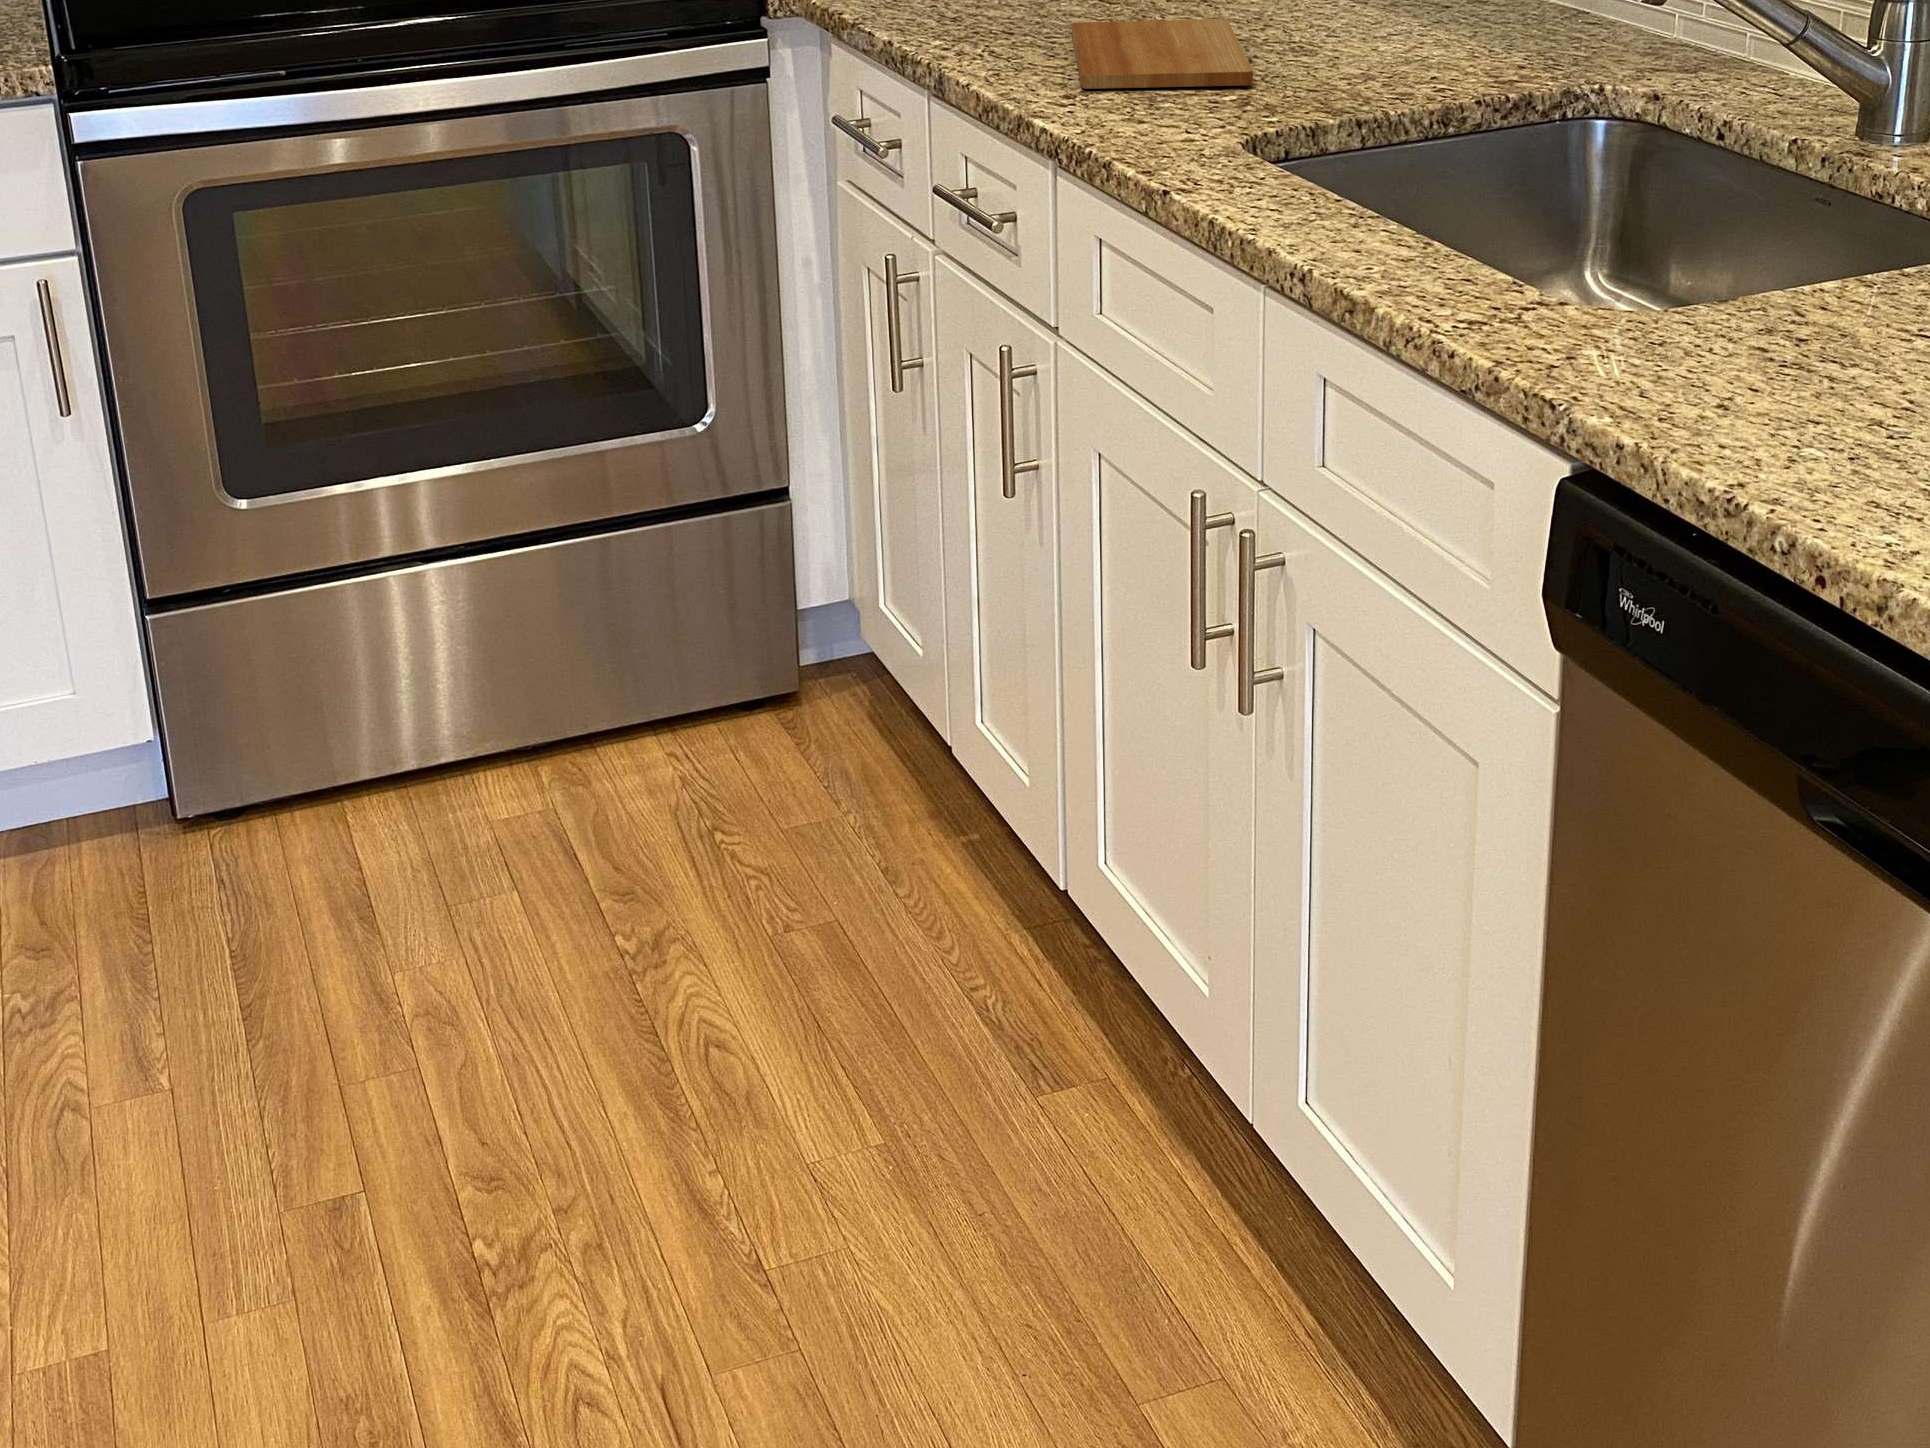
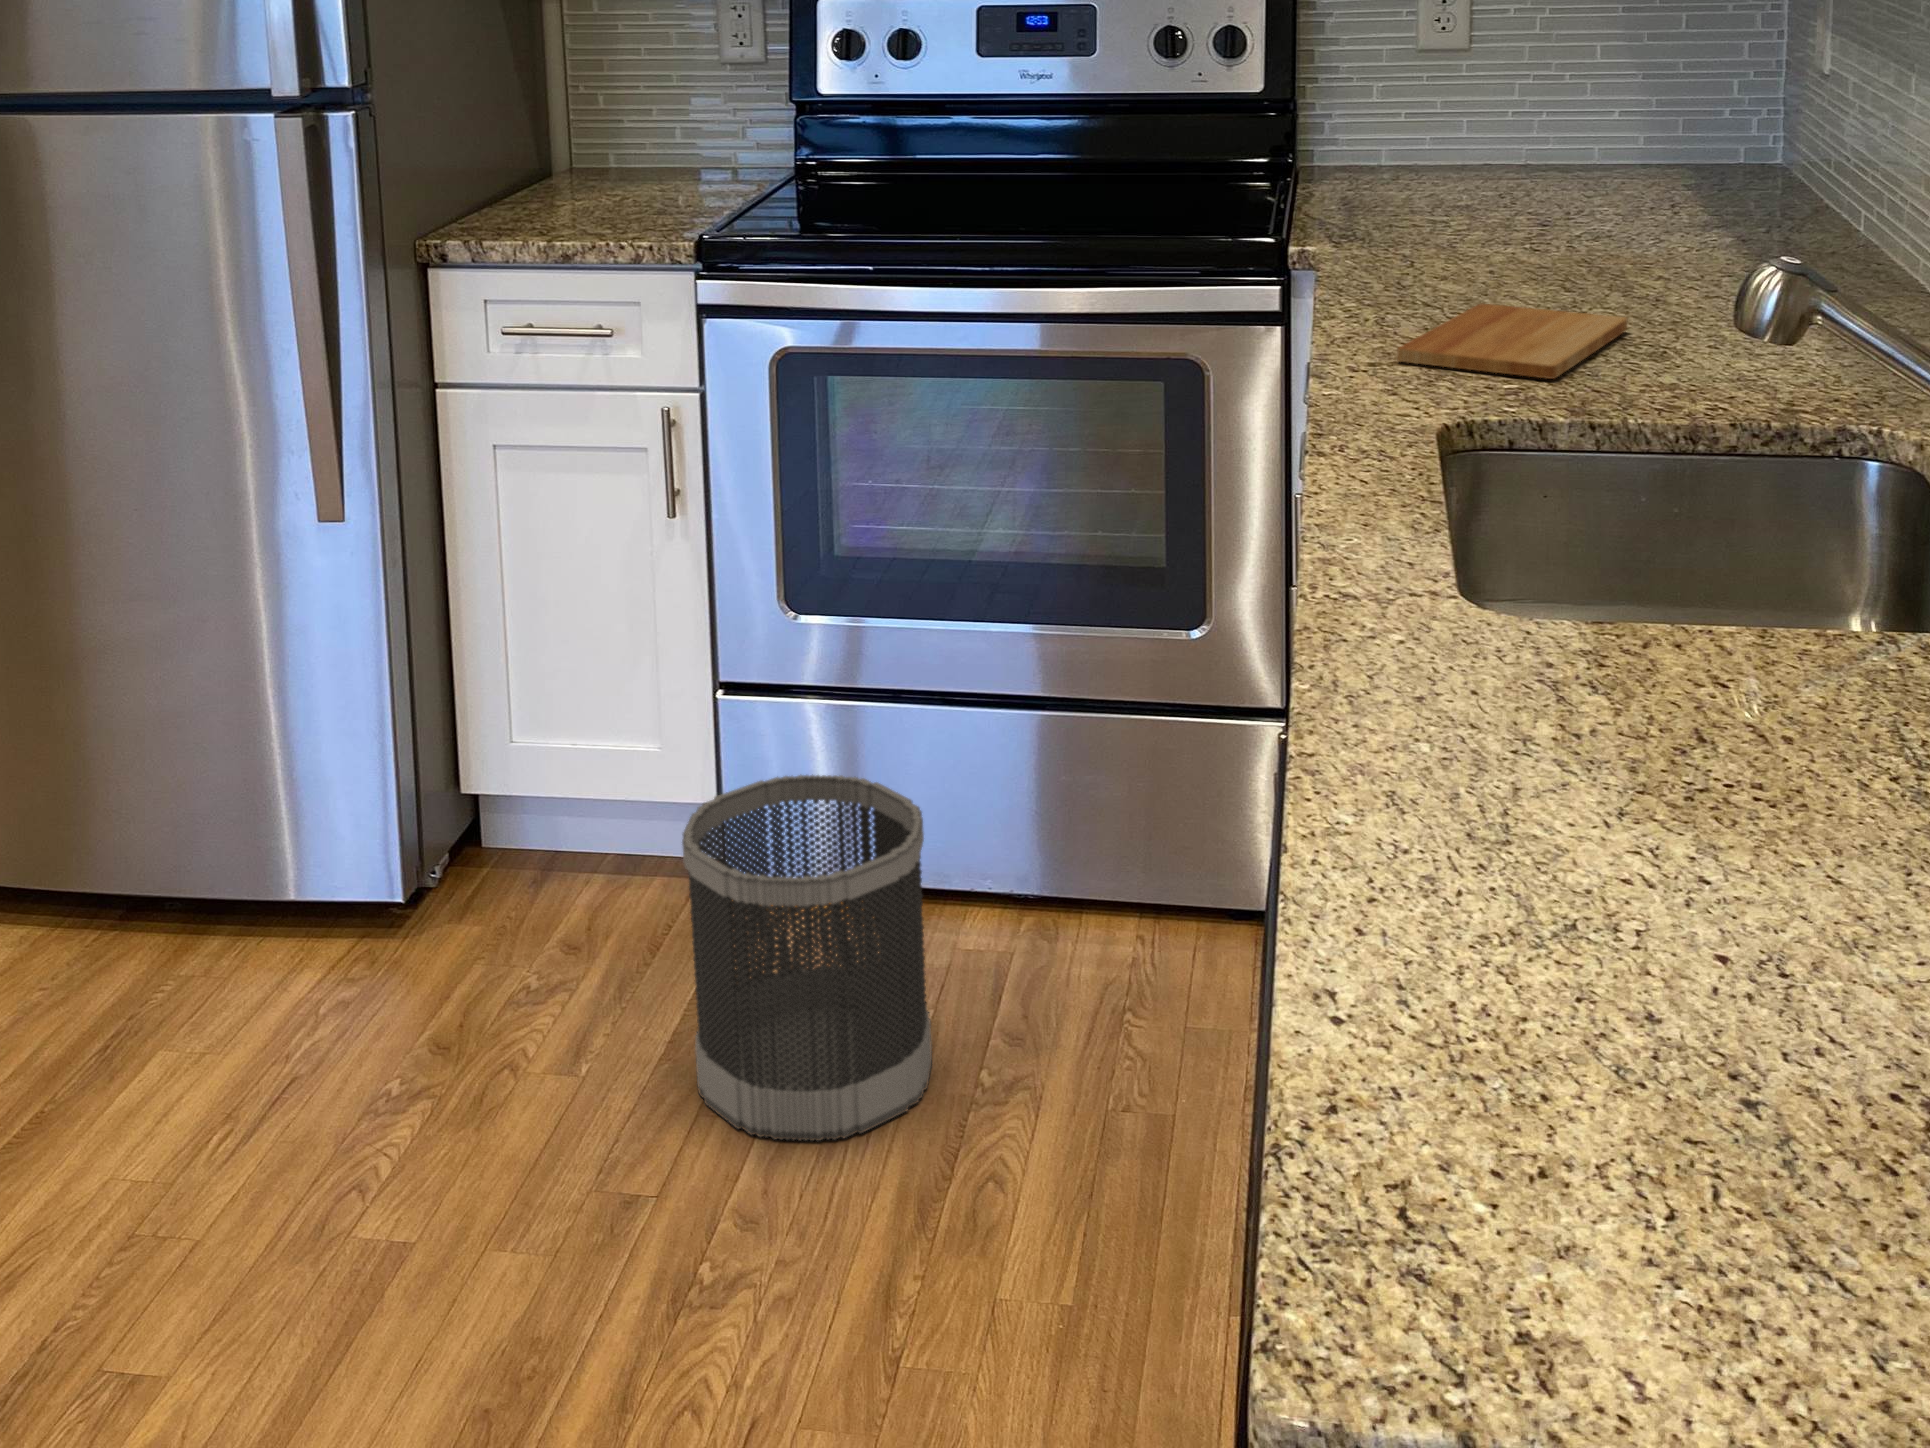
wastebasket: none [263,663,578,1090] -> present [682,775,932,1141]

